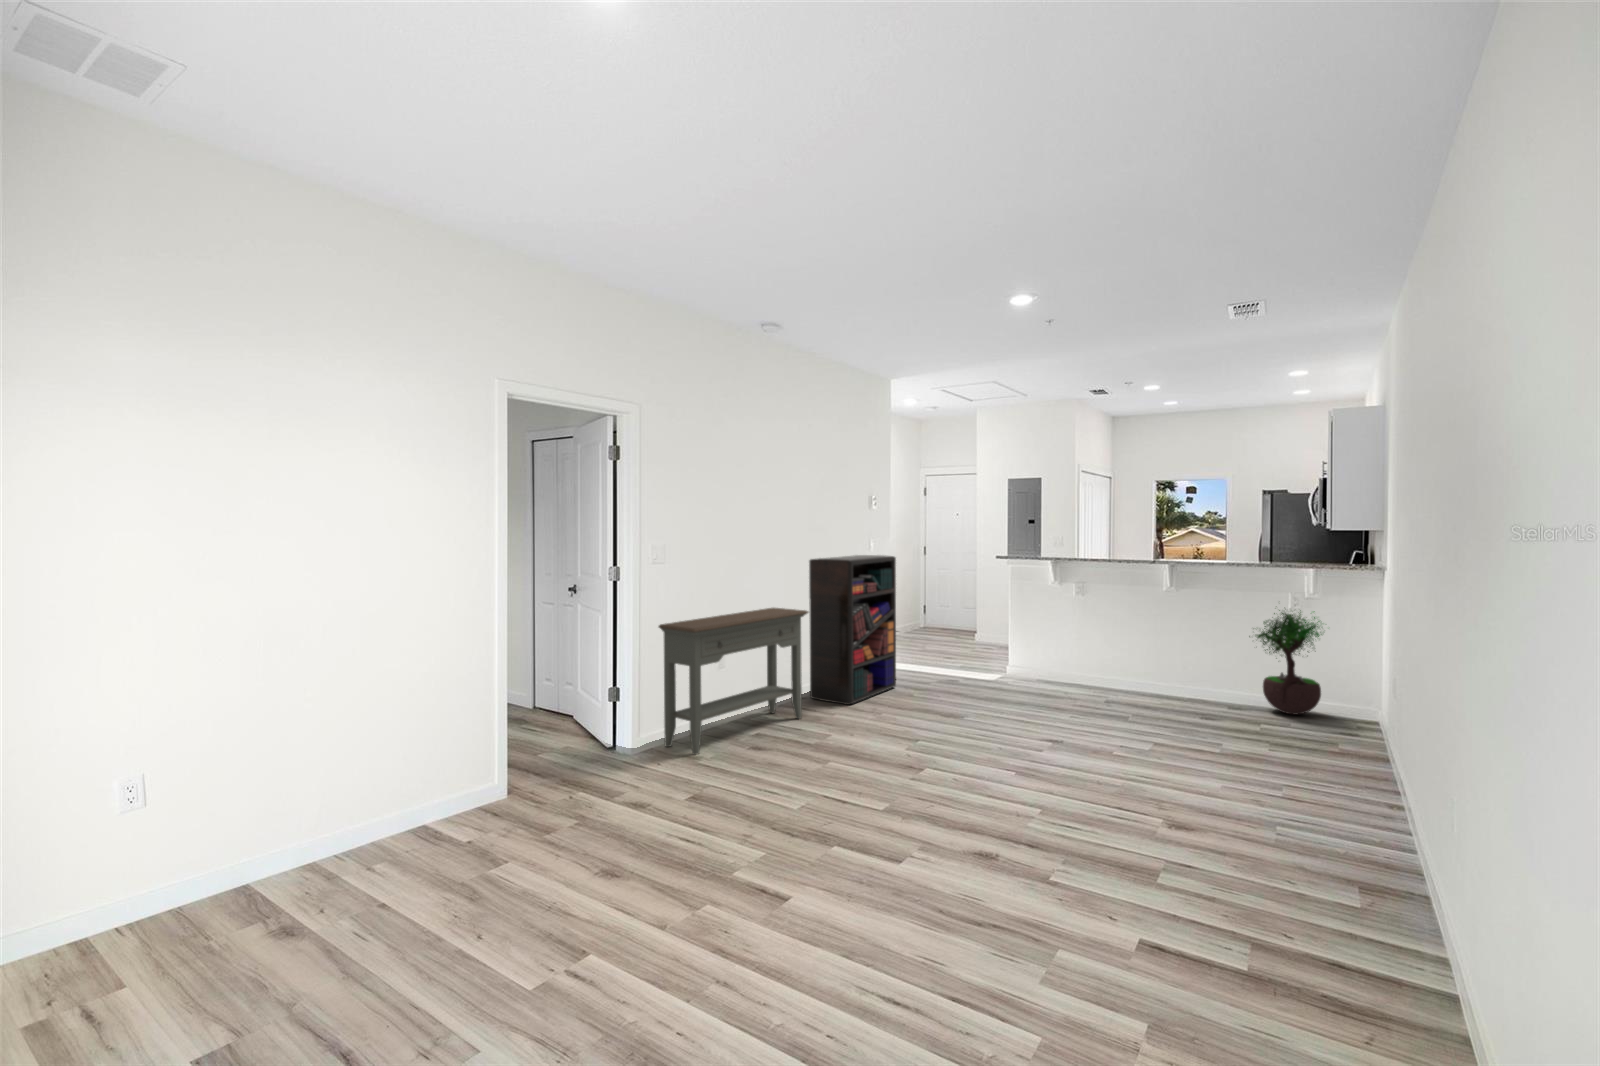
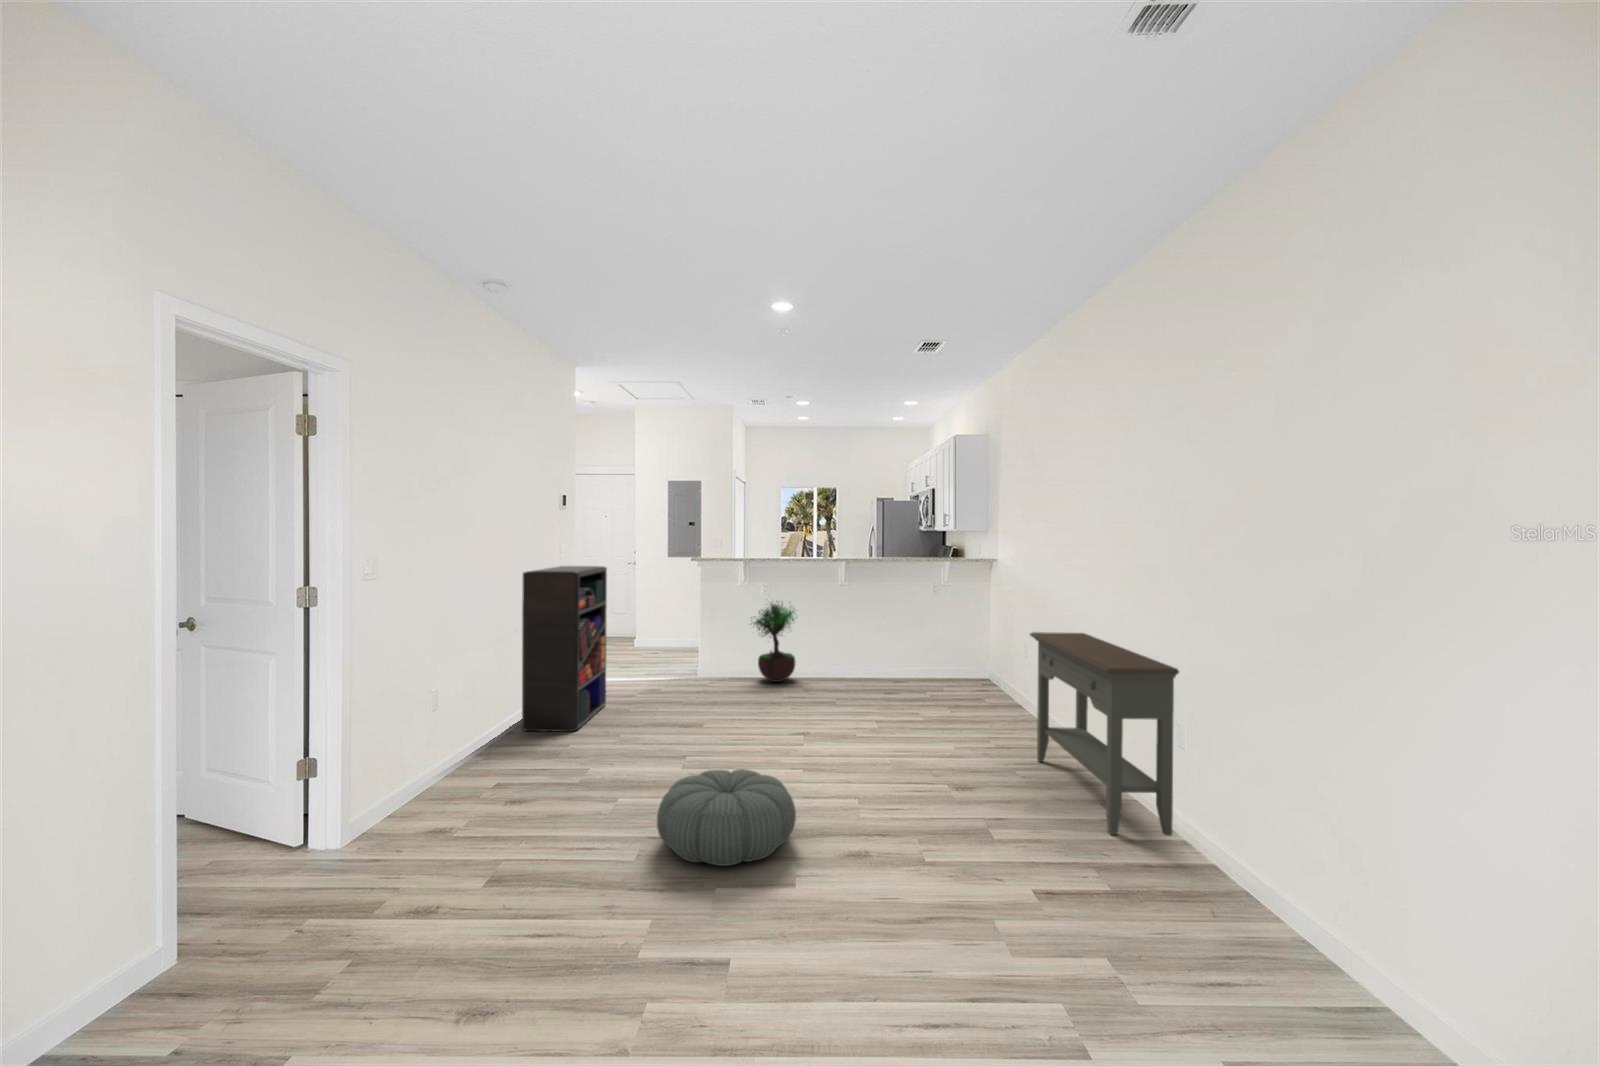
console table: present [659,608,808,755] -> present [1030,632,1179,836]
potted tree: present [1249,610,1322,715] -> present [753,601,795,682]
pouf: none [816,748,944,835] -> present [657,769,796,866]

